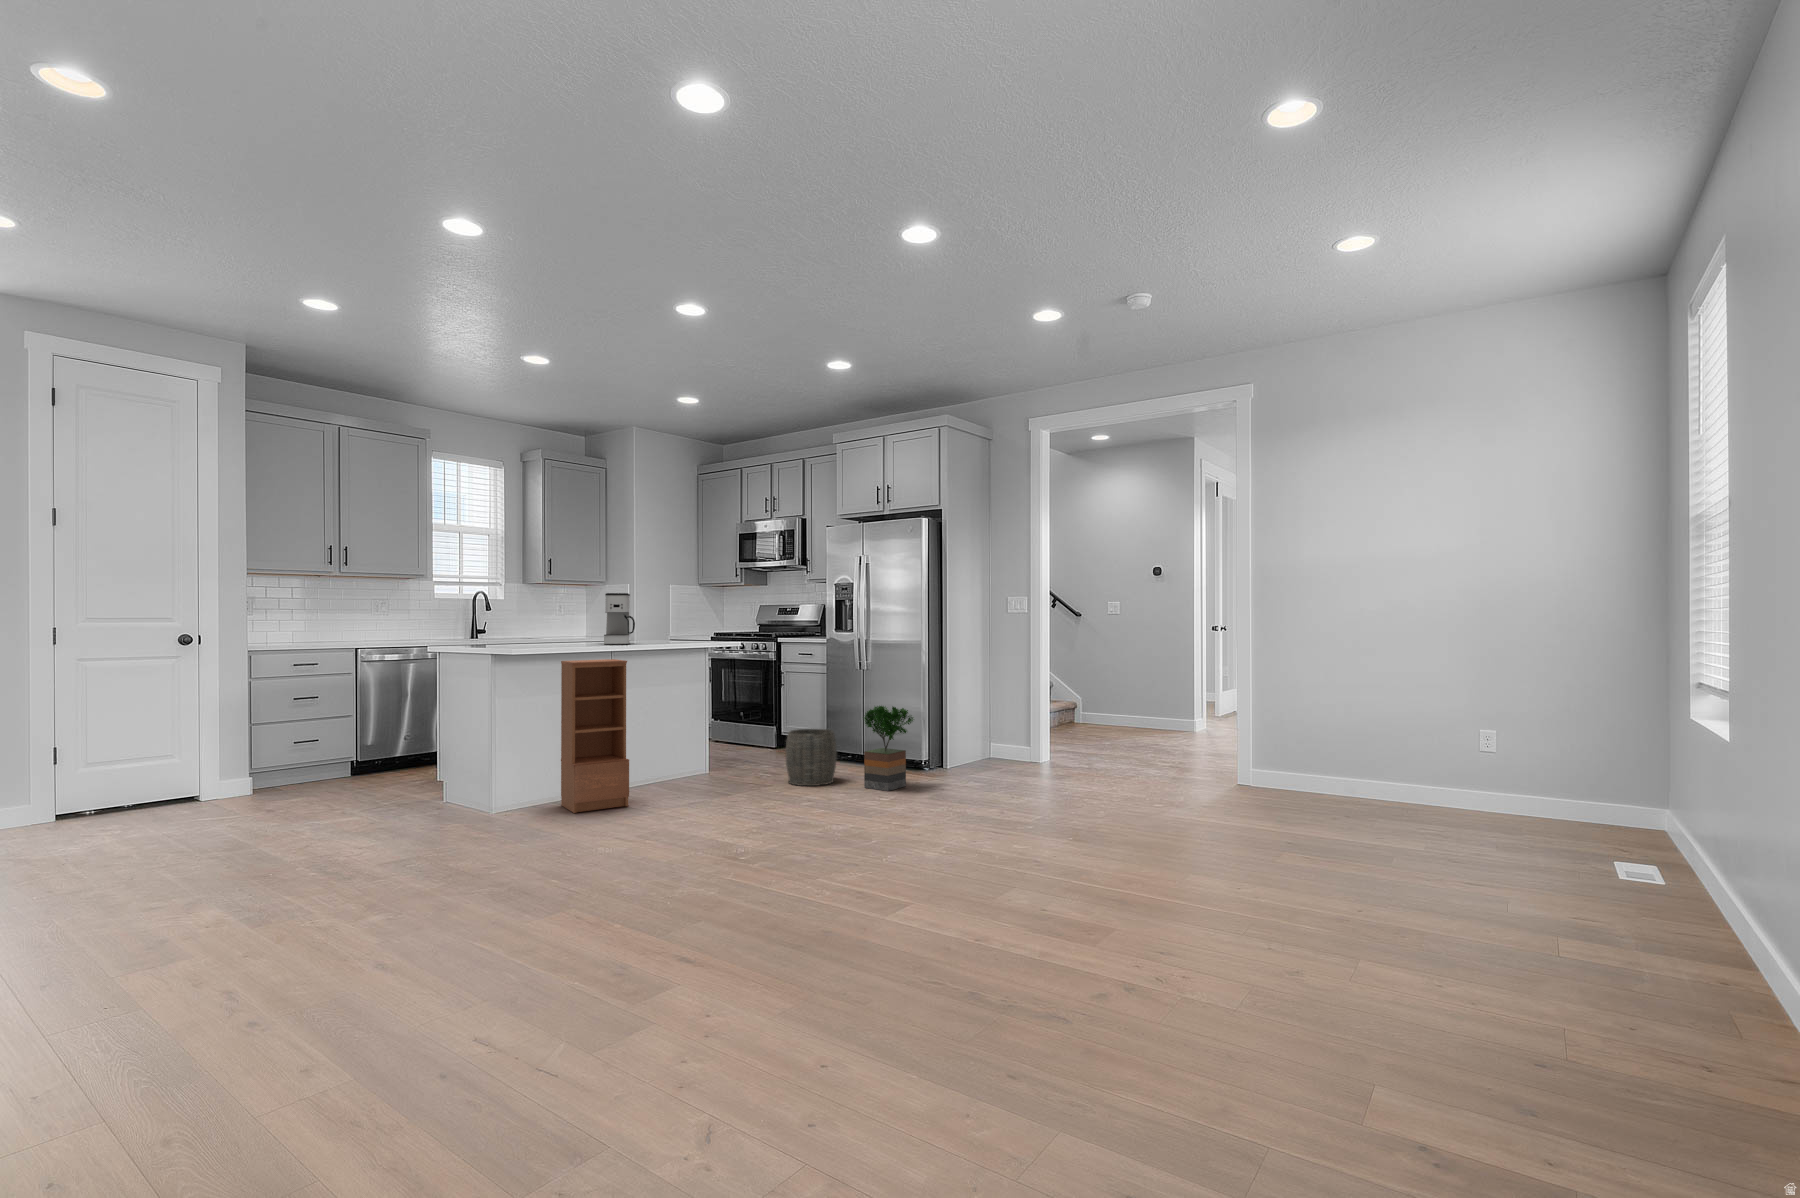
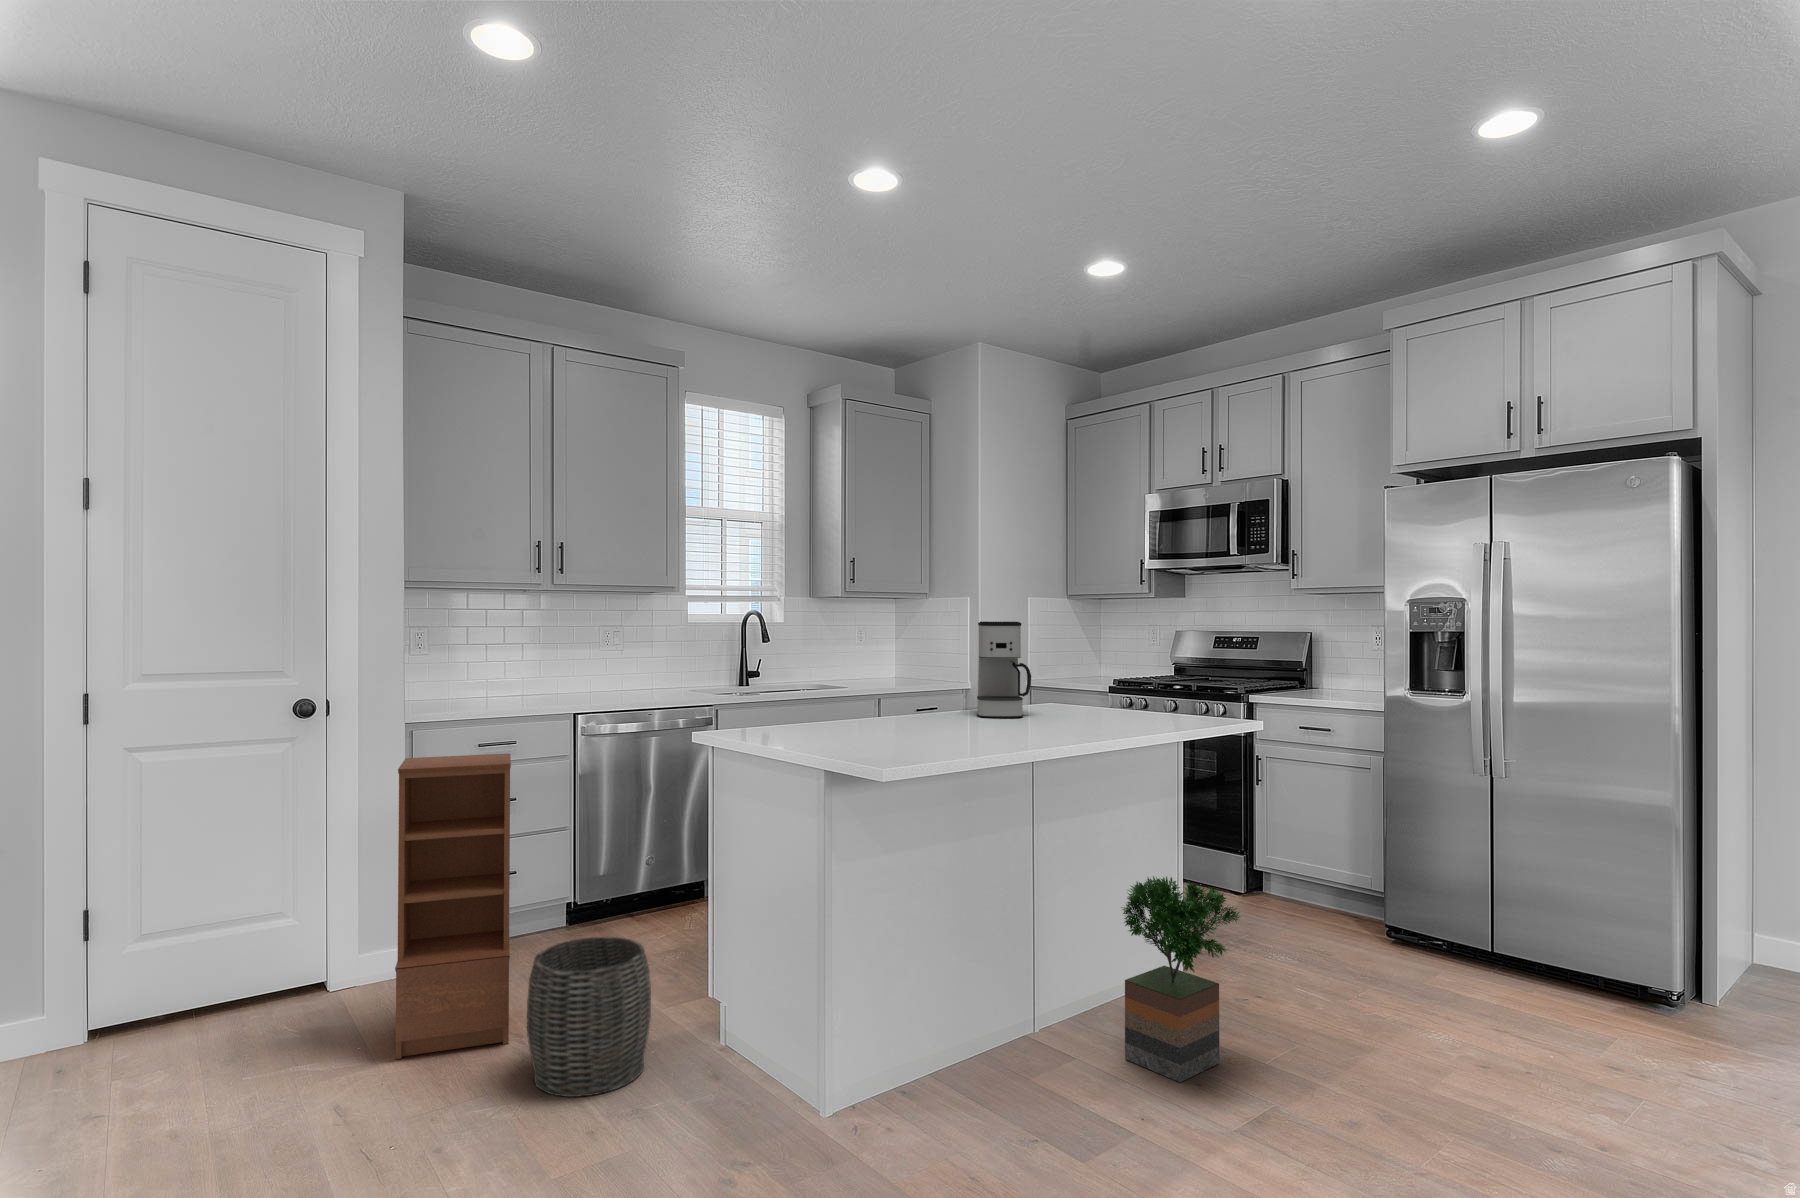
bookcase: present [561,659,629,813] -> present [395,753,511,1059]
potted tree: present [864,706,914,791] -> present [1121,876,1240,1082]
woven basket: present [786,729,837,786] -> present [527,937,651,1097]

